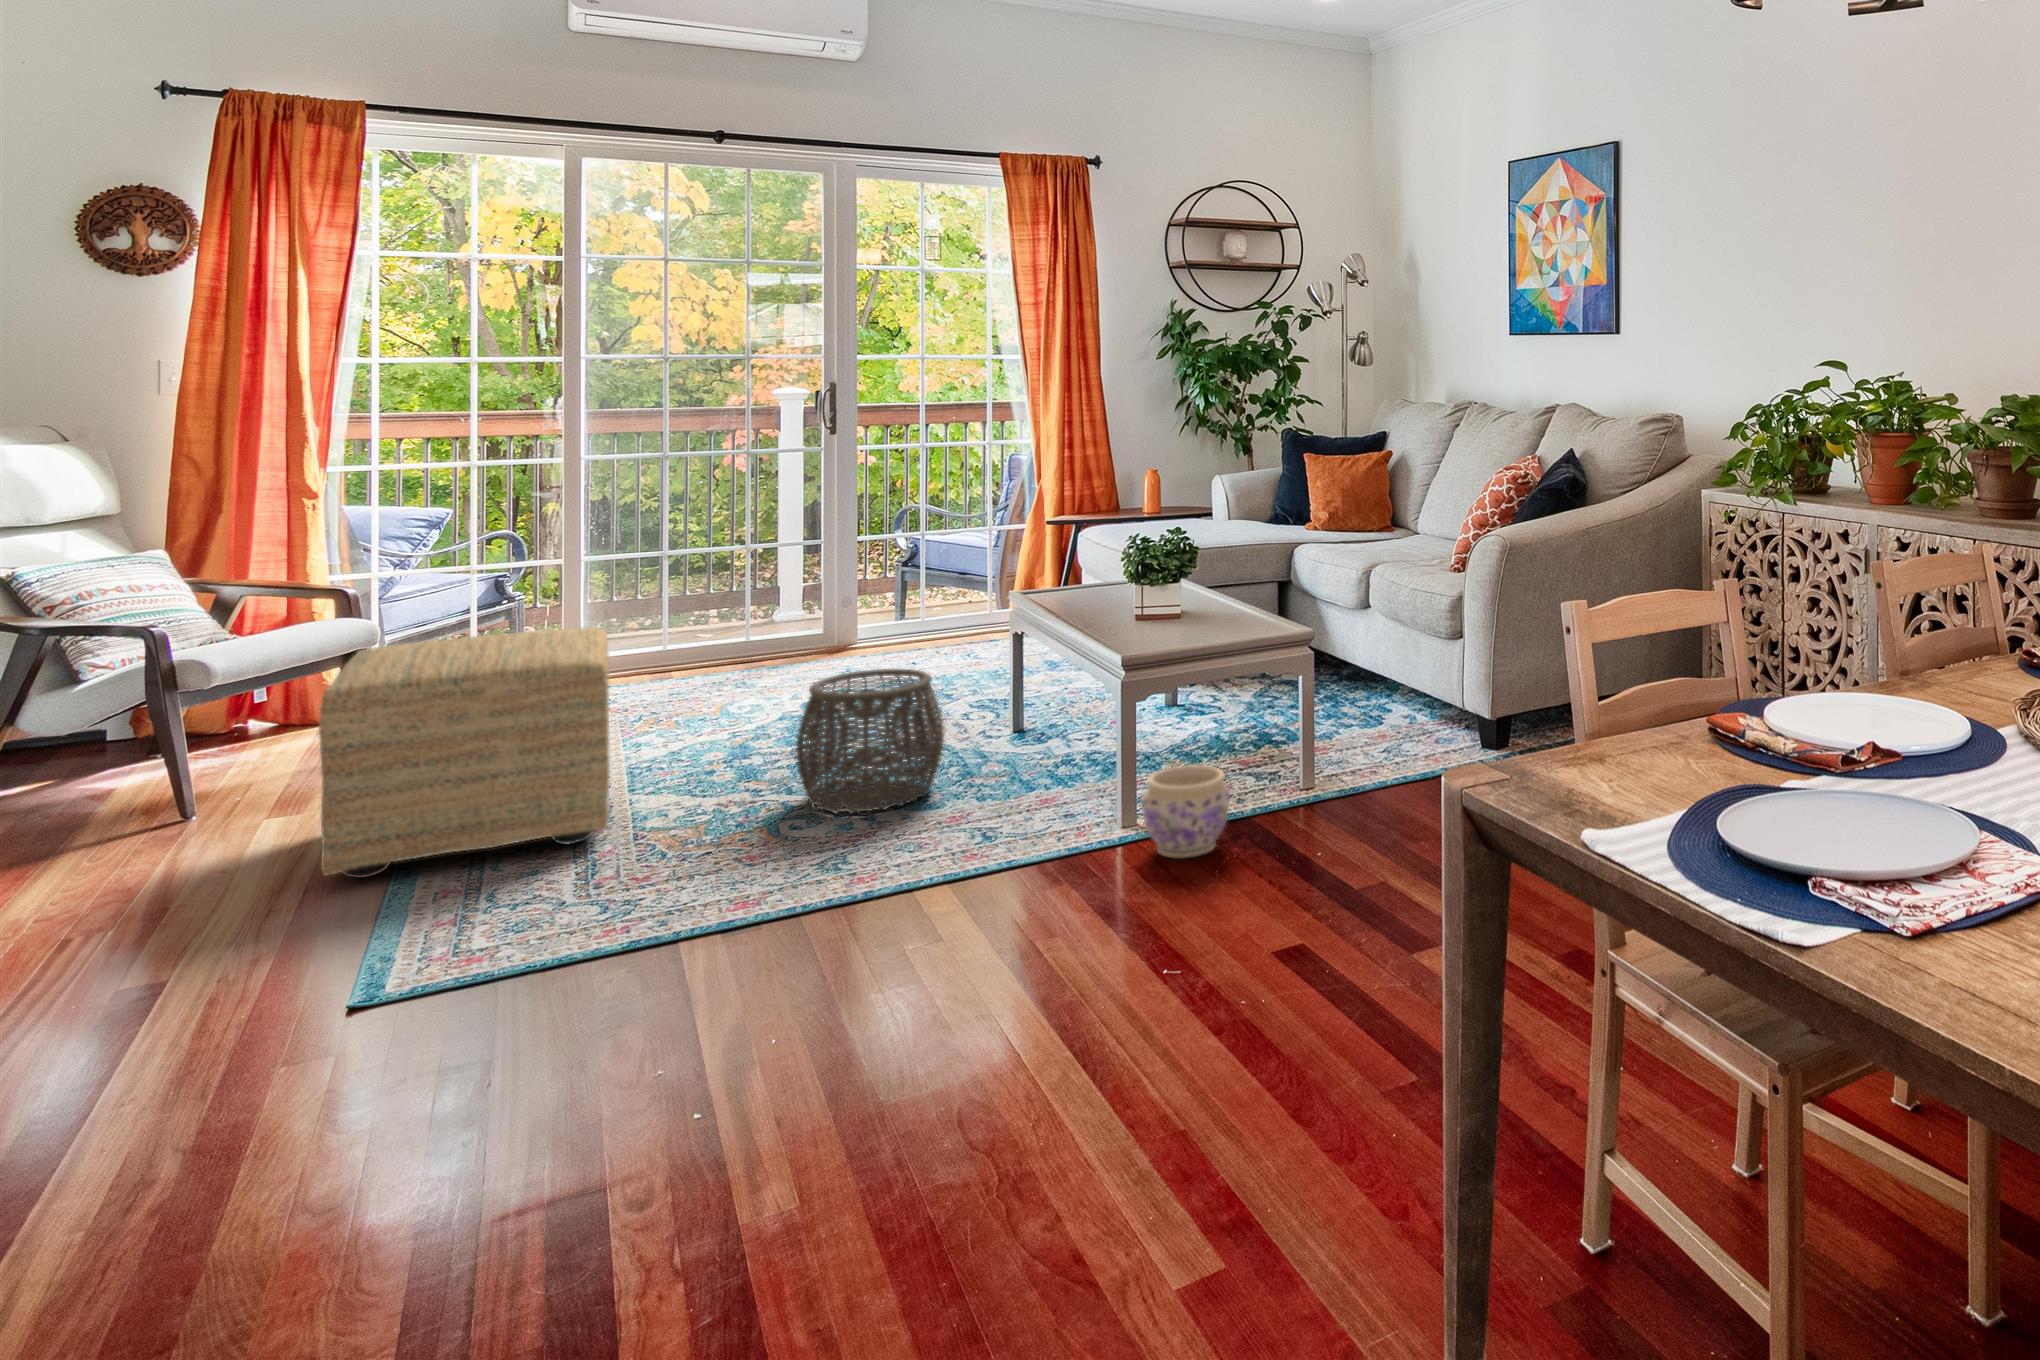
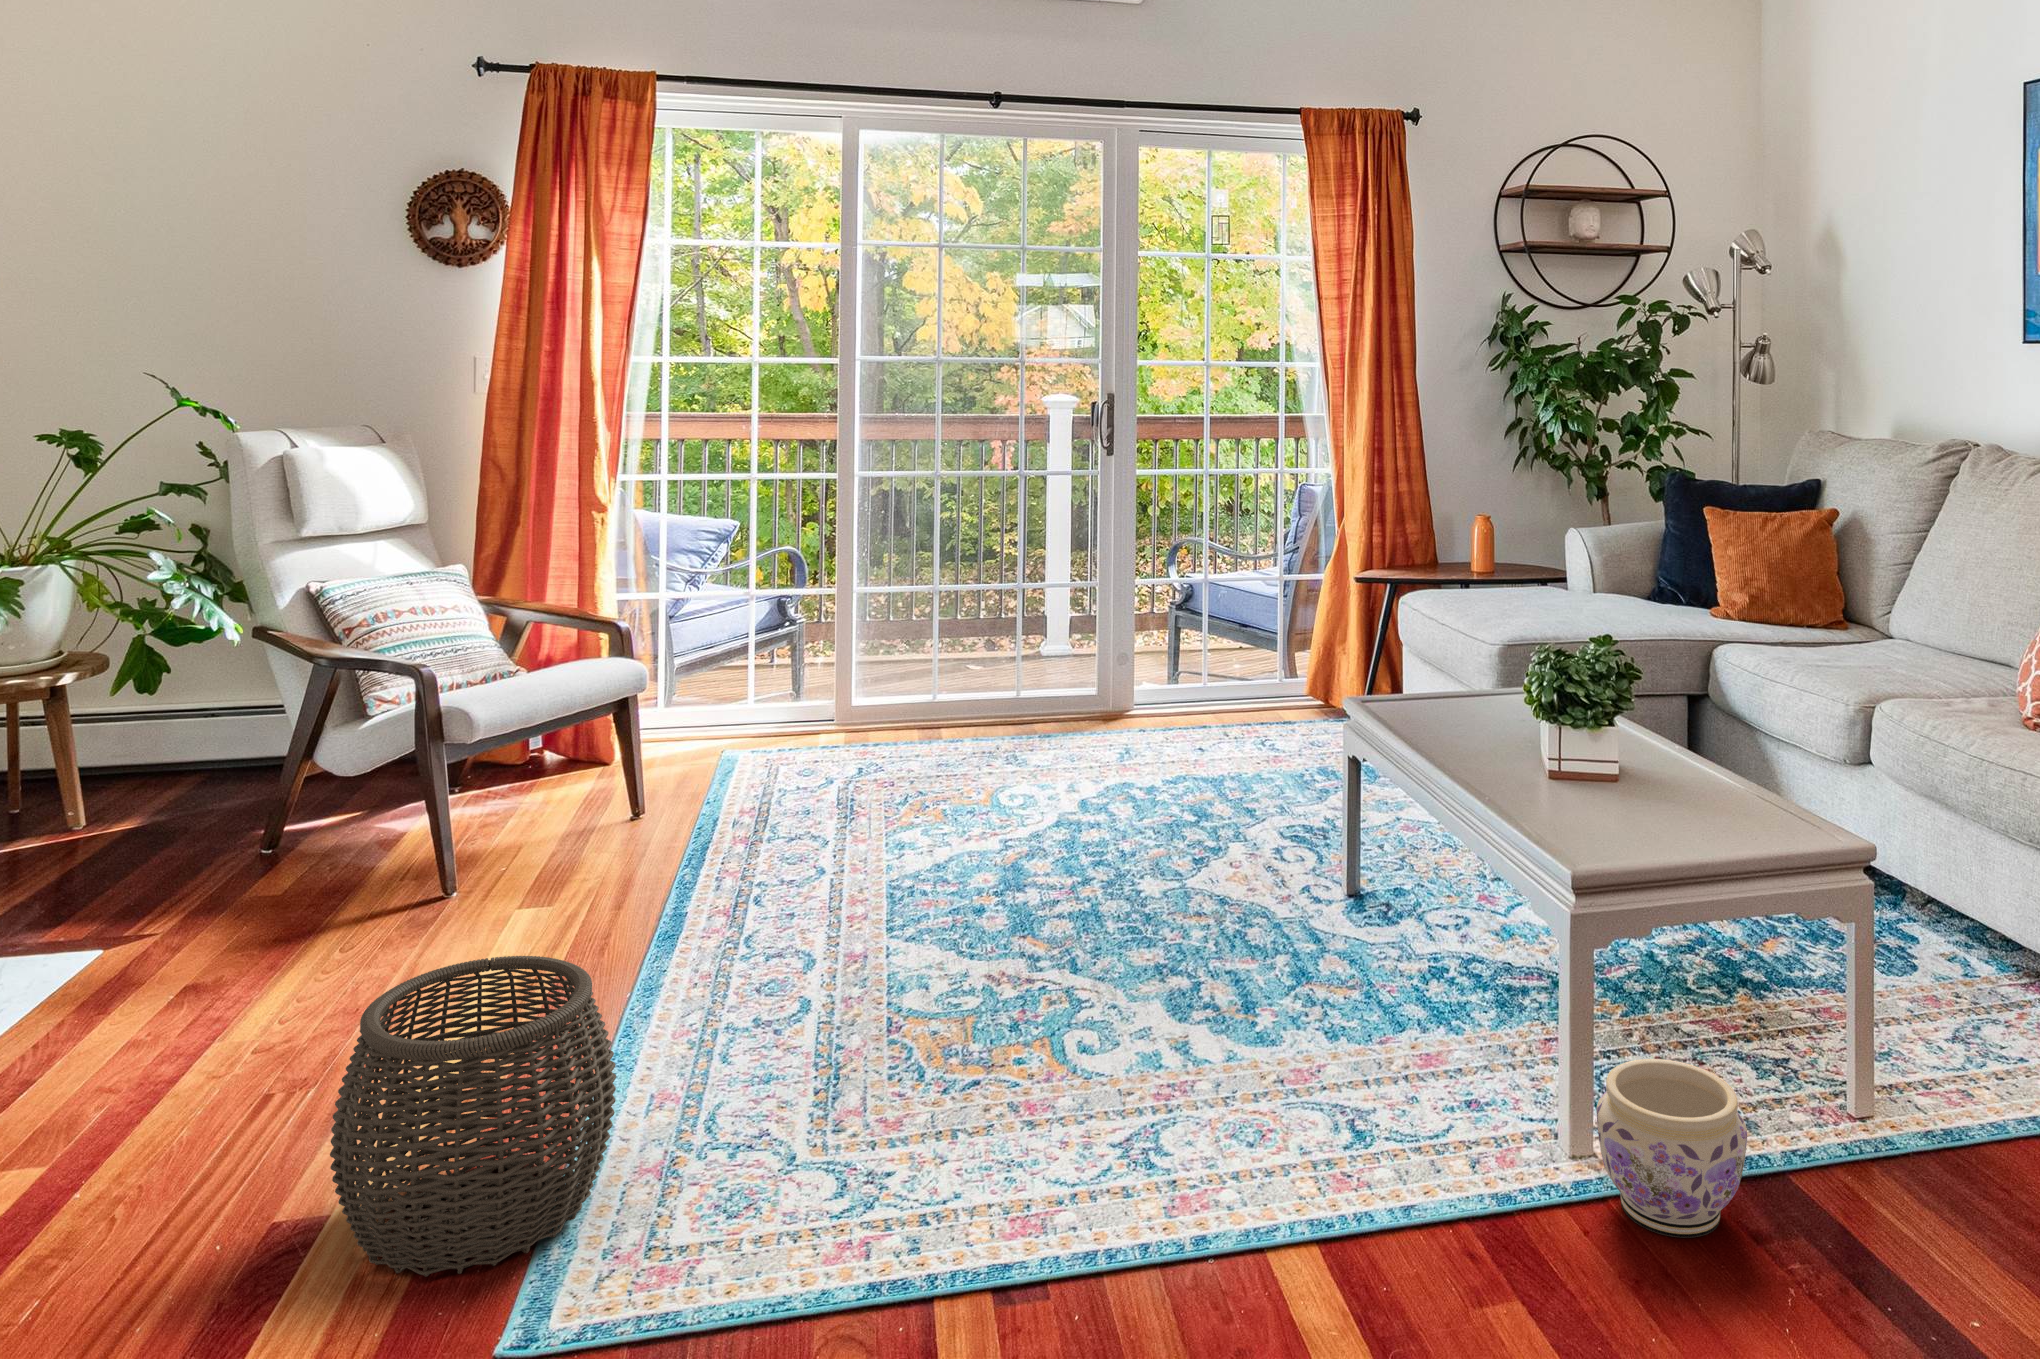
ottoman: present [319,628,610,878] -> none [545,709,869,1032]
woven basket: present [795,669,945,813] -> present [330,956,616,1277]

